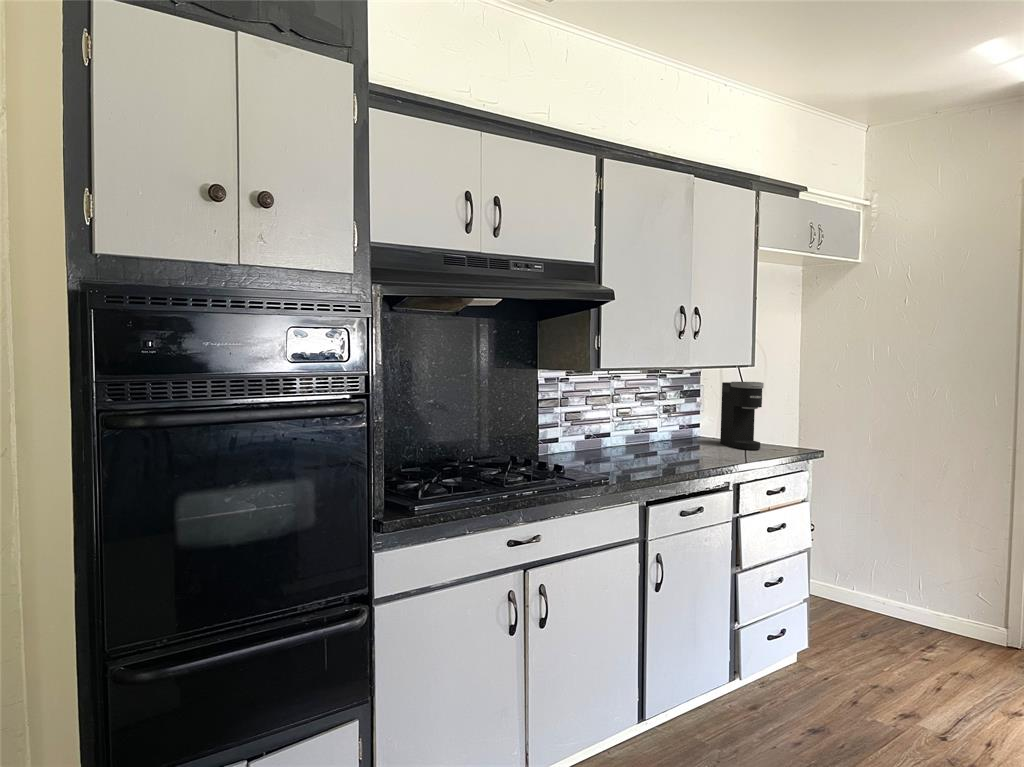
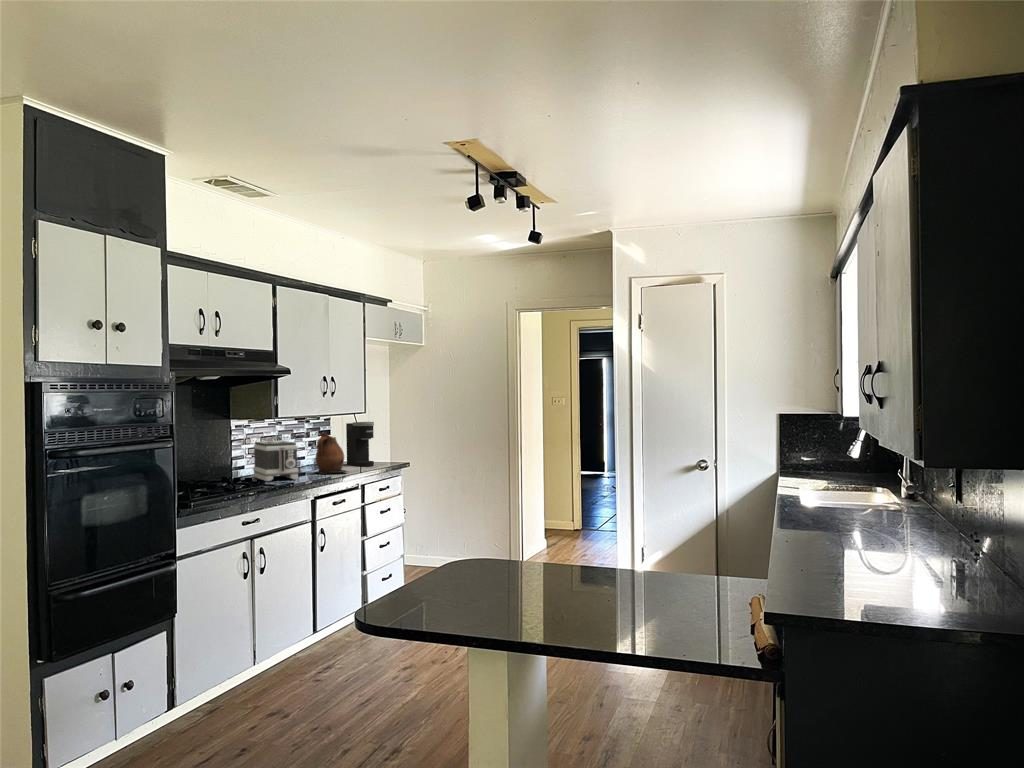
ceramic pitcher: none [659,397,714,462] -> present [315,433,347,474]
toaster: none [570,404,627,468] -> present [253,441,298,481]

